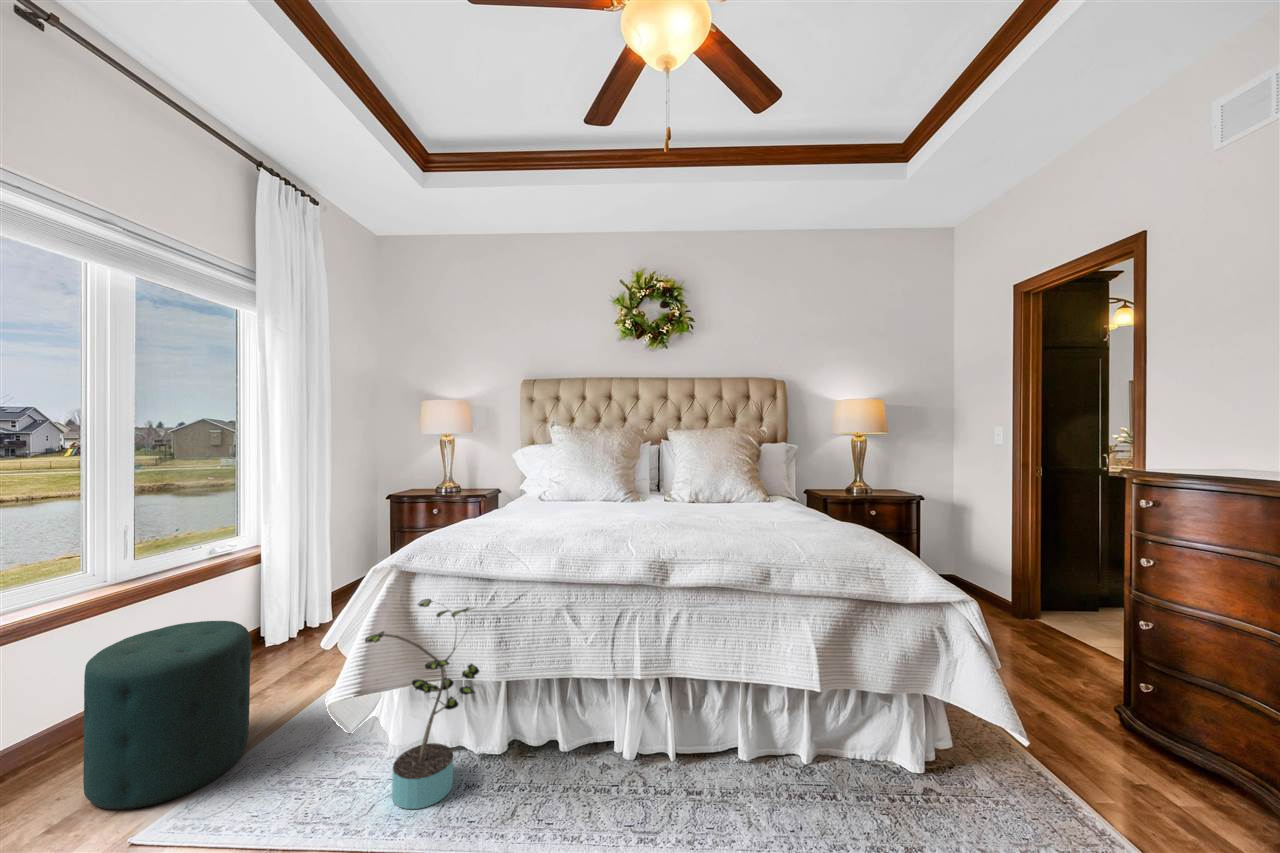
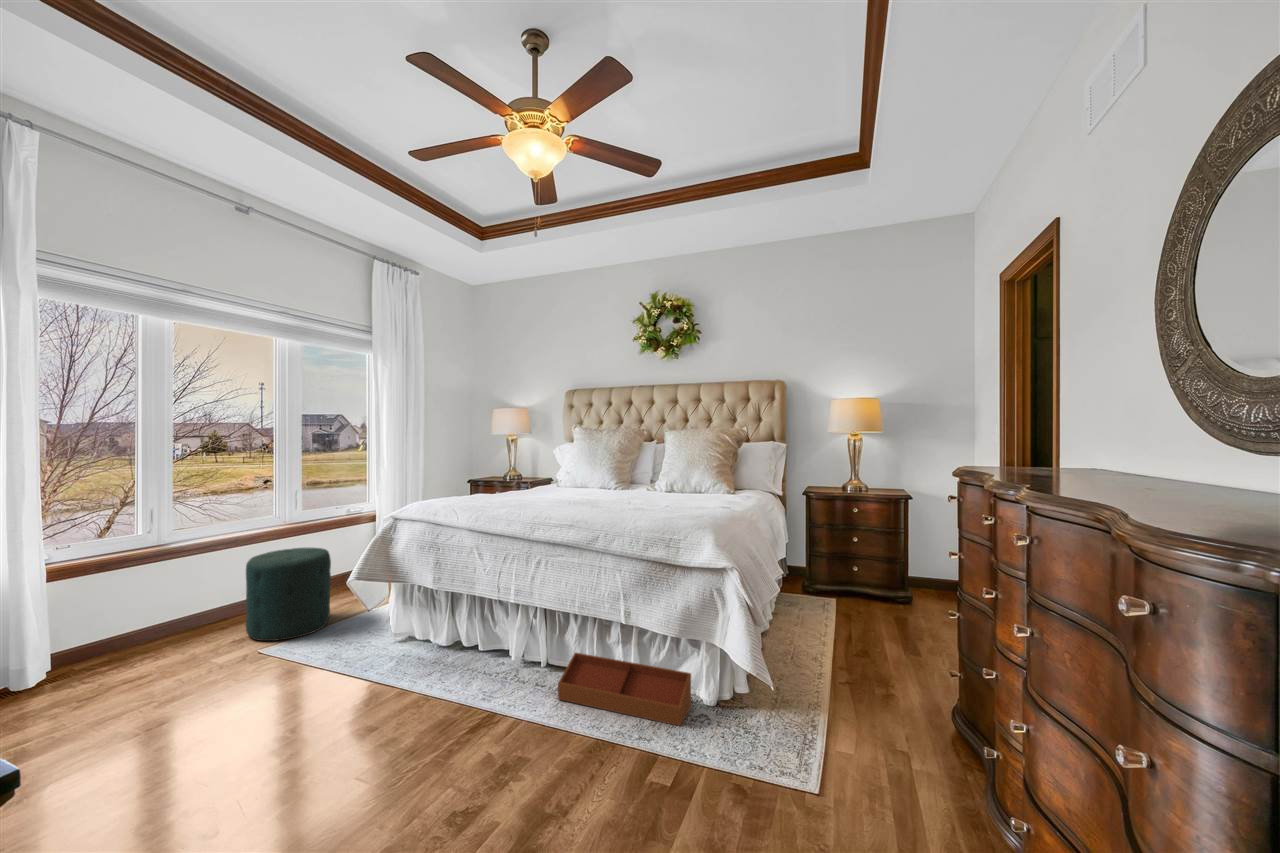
potted plant: present [365,599,479,809] -> none [358,540,430,664]
storage bin: none [734,734,923,814] -> present [558,653,691,726]

